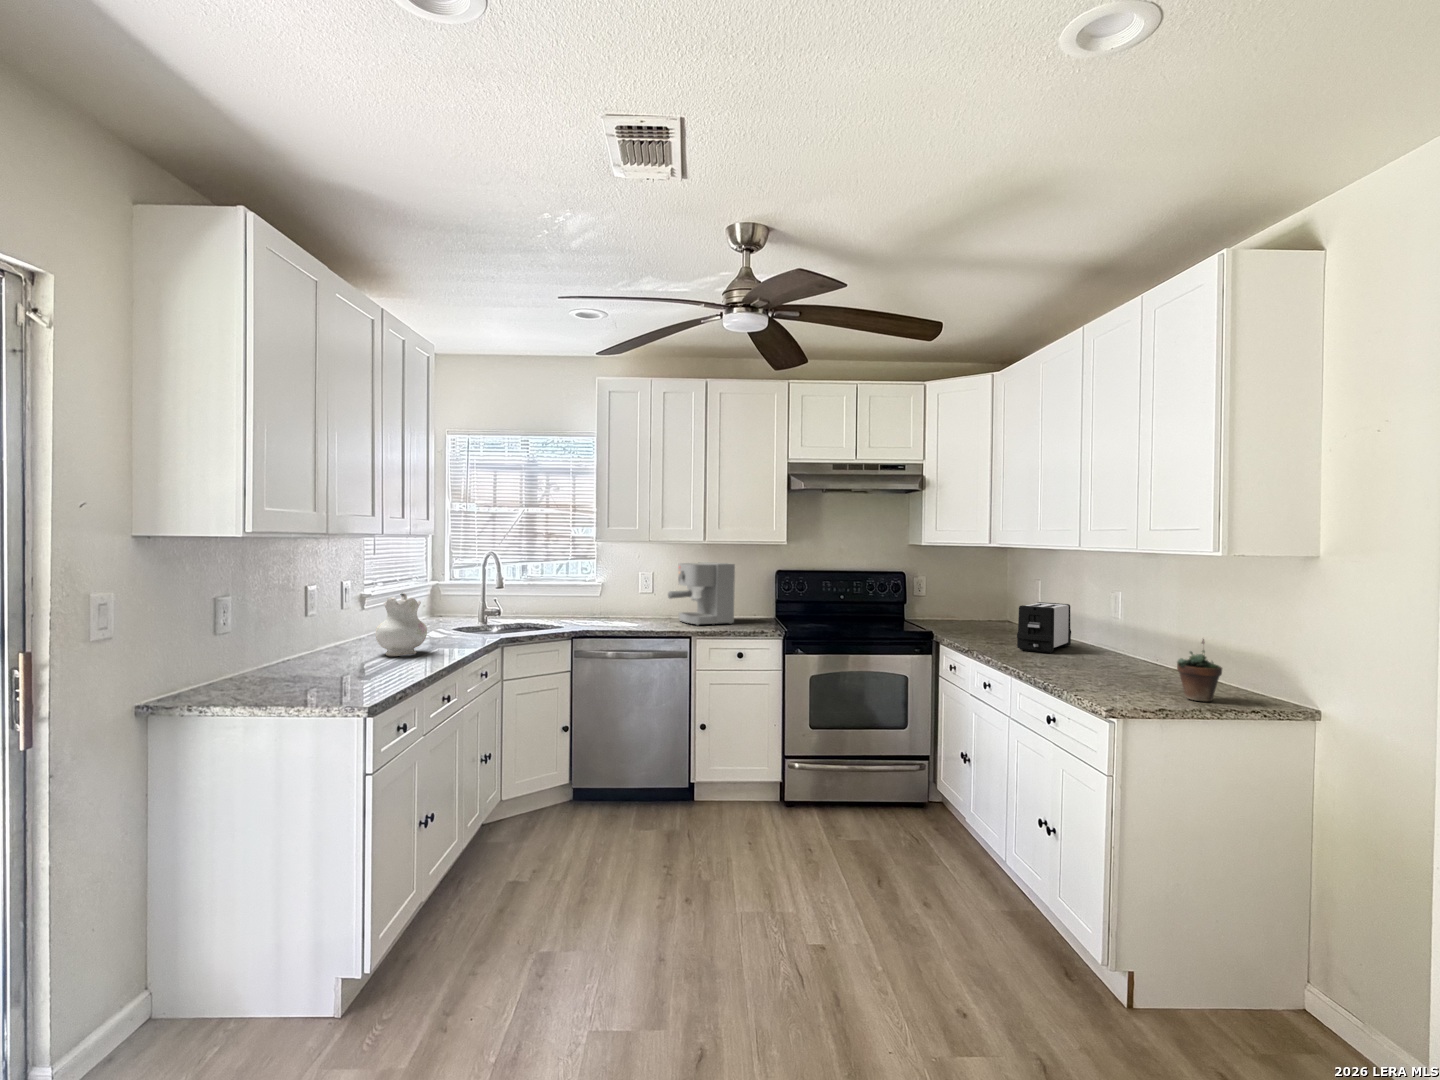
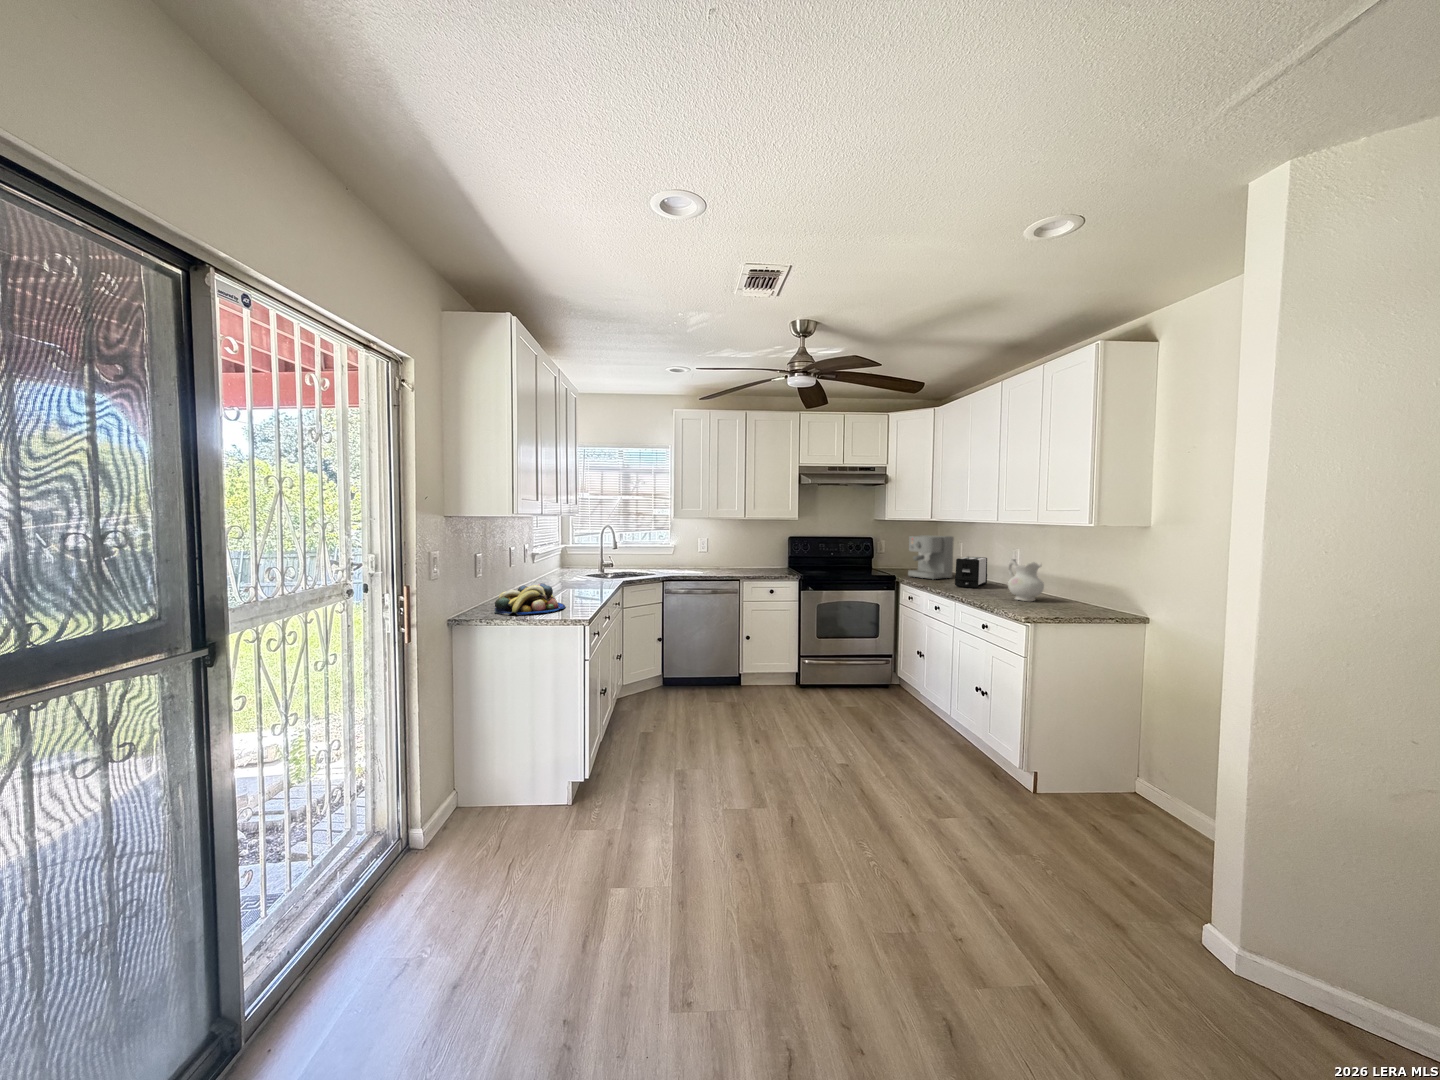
coffee maker: present [668,562,735,625] -> present [908,535,954,579]
ceramic pitcher: present [376,592,427,656] -> present [1008,559,1044,601]
succulent plant: present [1177,639,1222,701] -> none [1062,576,1090,613]
fruit bowl: none [234,643,363,696] -> present [495,583,565,615]

